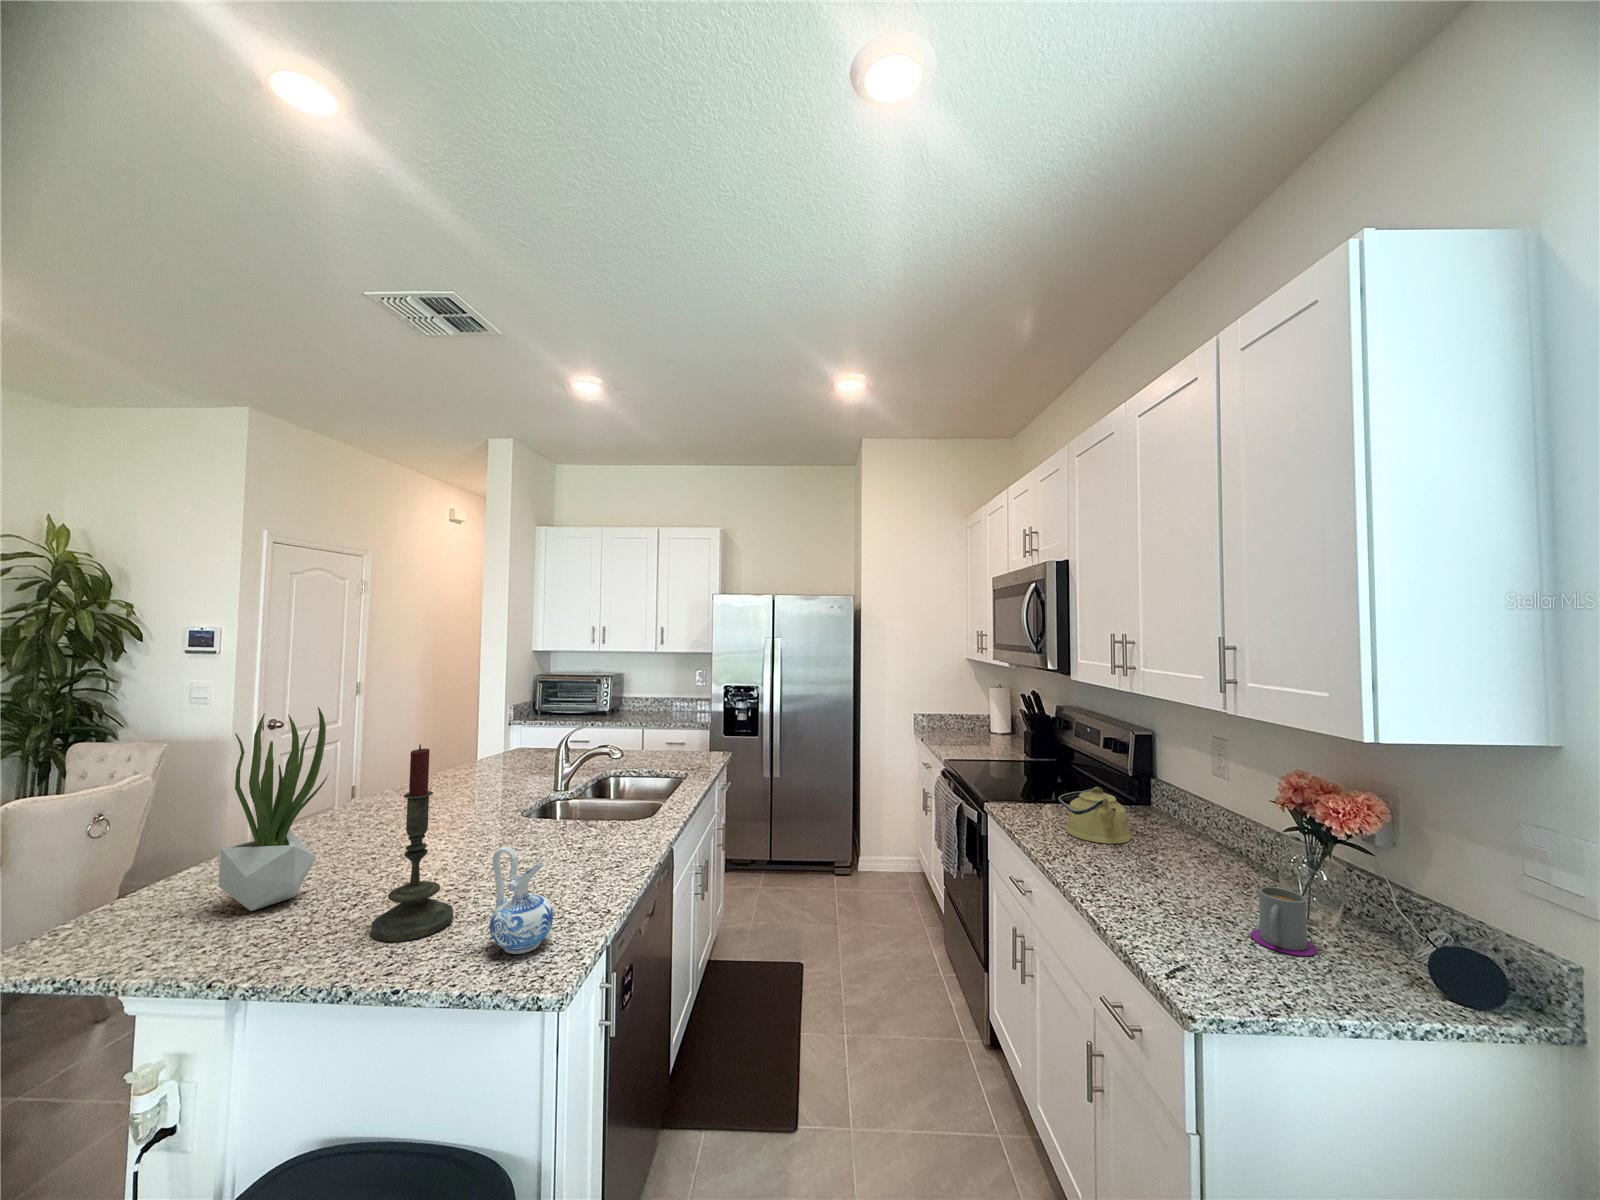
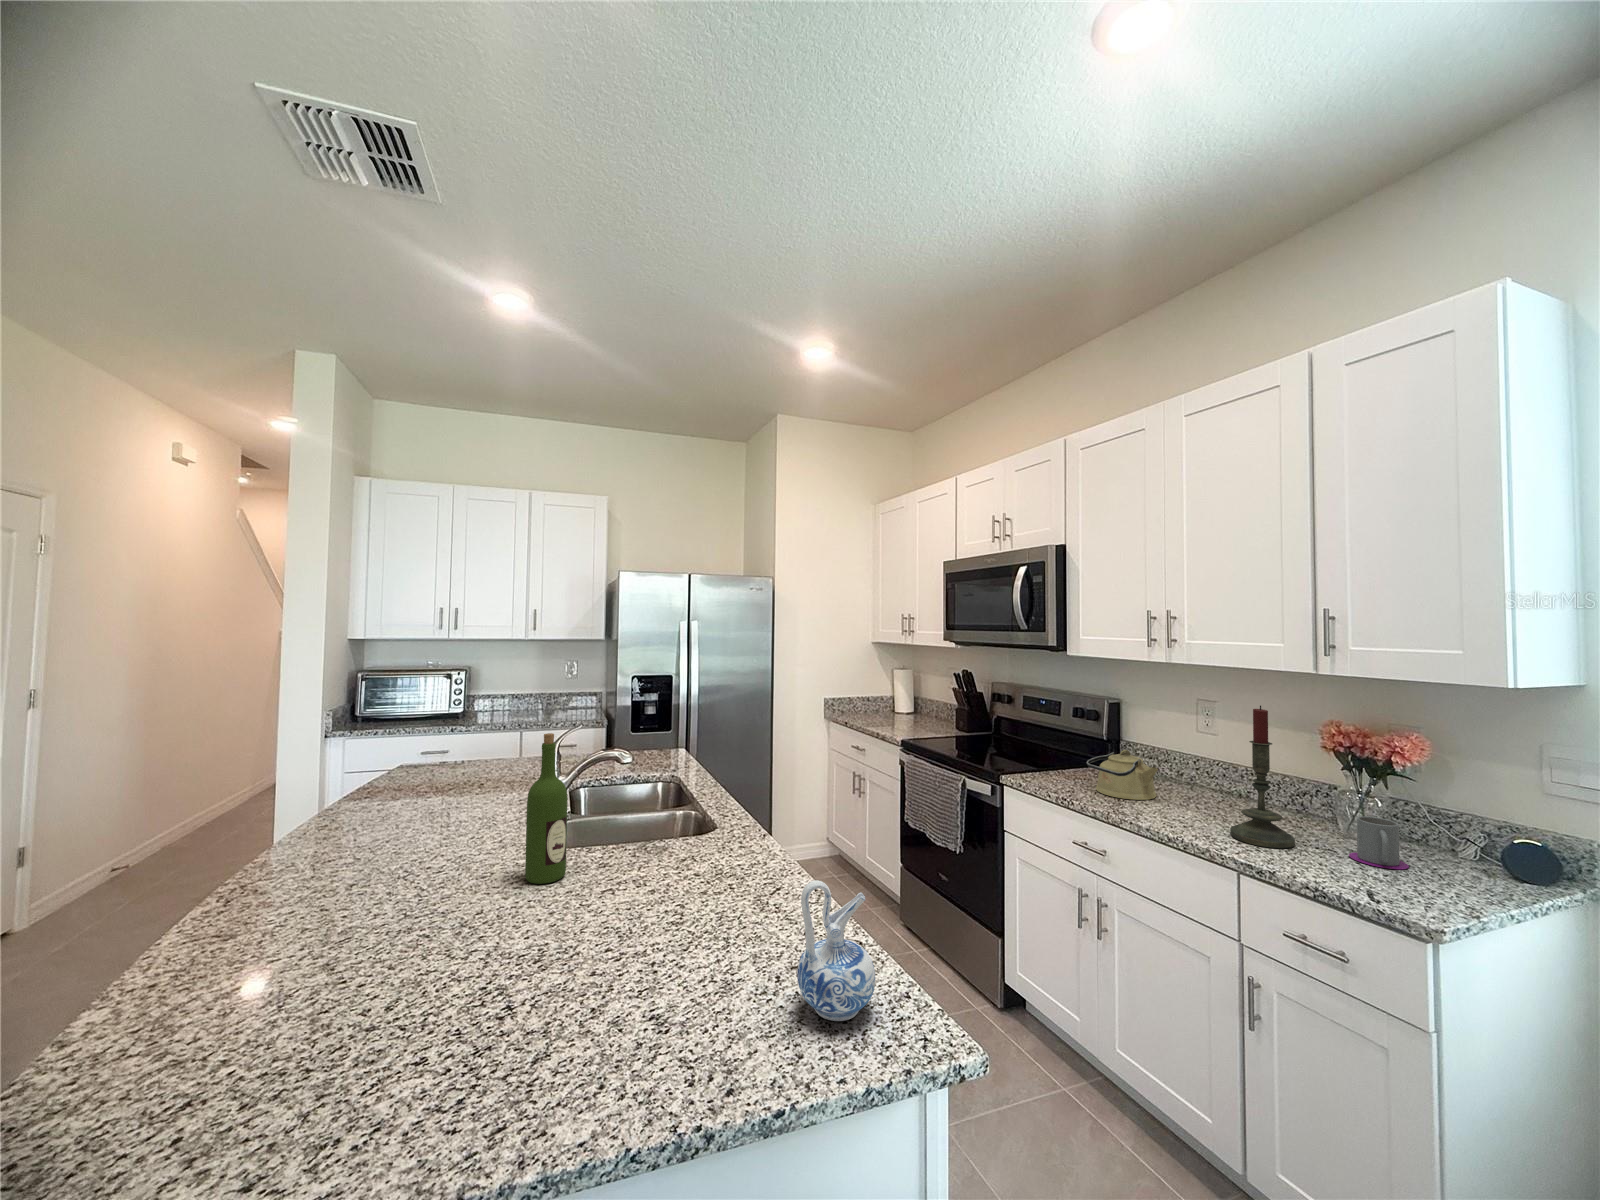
potted plant: present [218,707,328,911] -> none [281,712,445,1058]
wine bottle: none [475,728,507,838] -> present [525,733,567,884]
candle: present [371,745,453,942] -> present [1230,706,1295,848]

